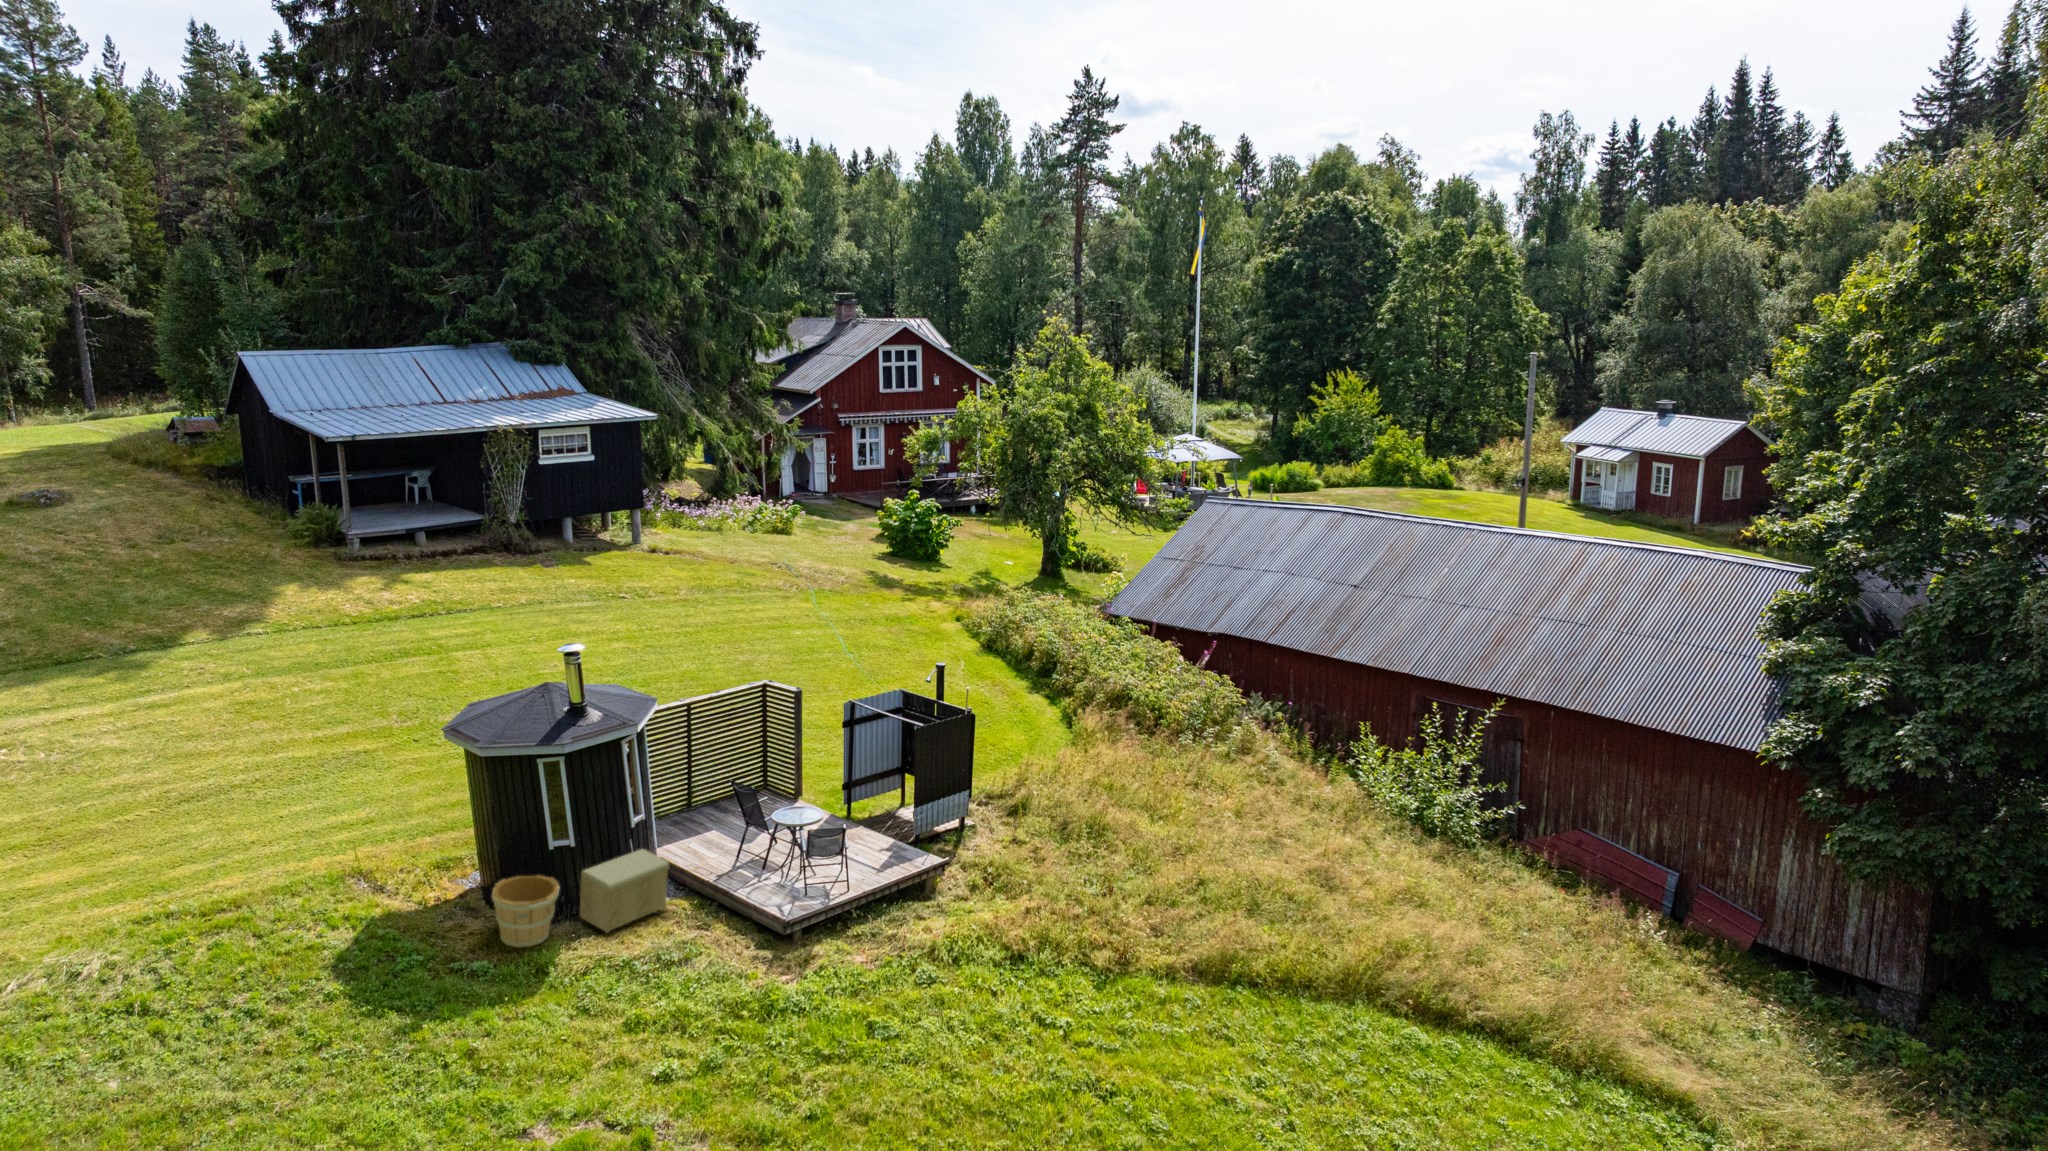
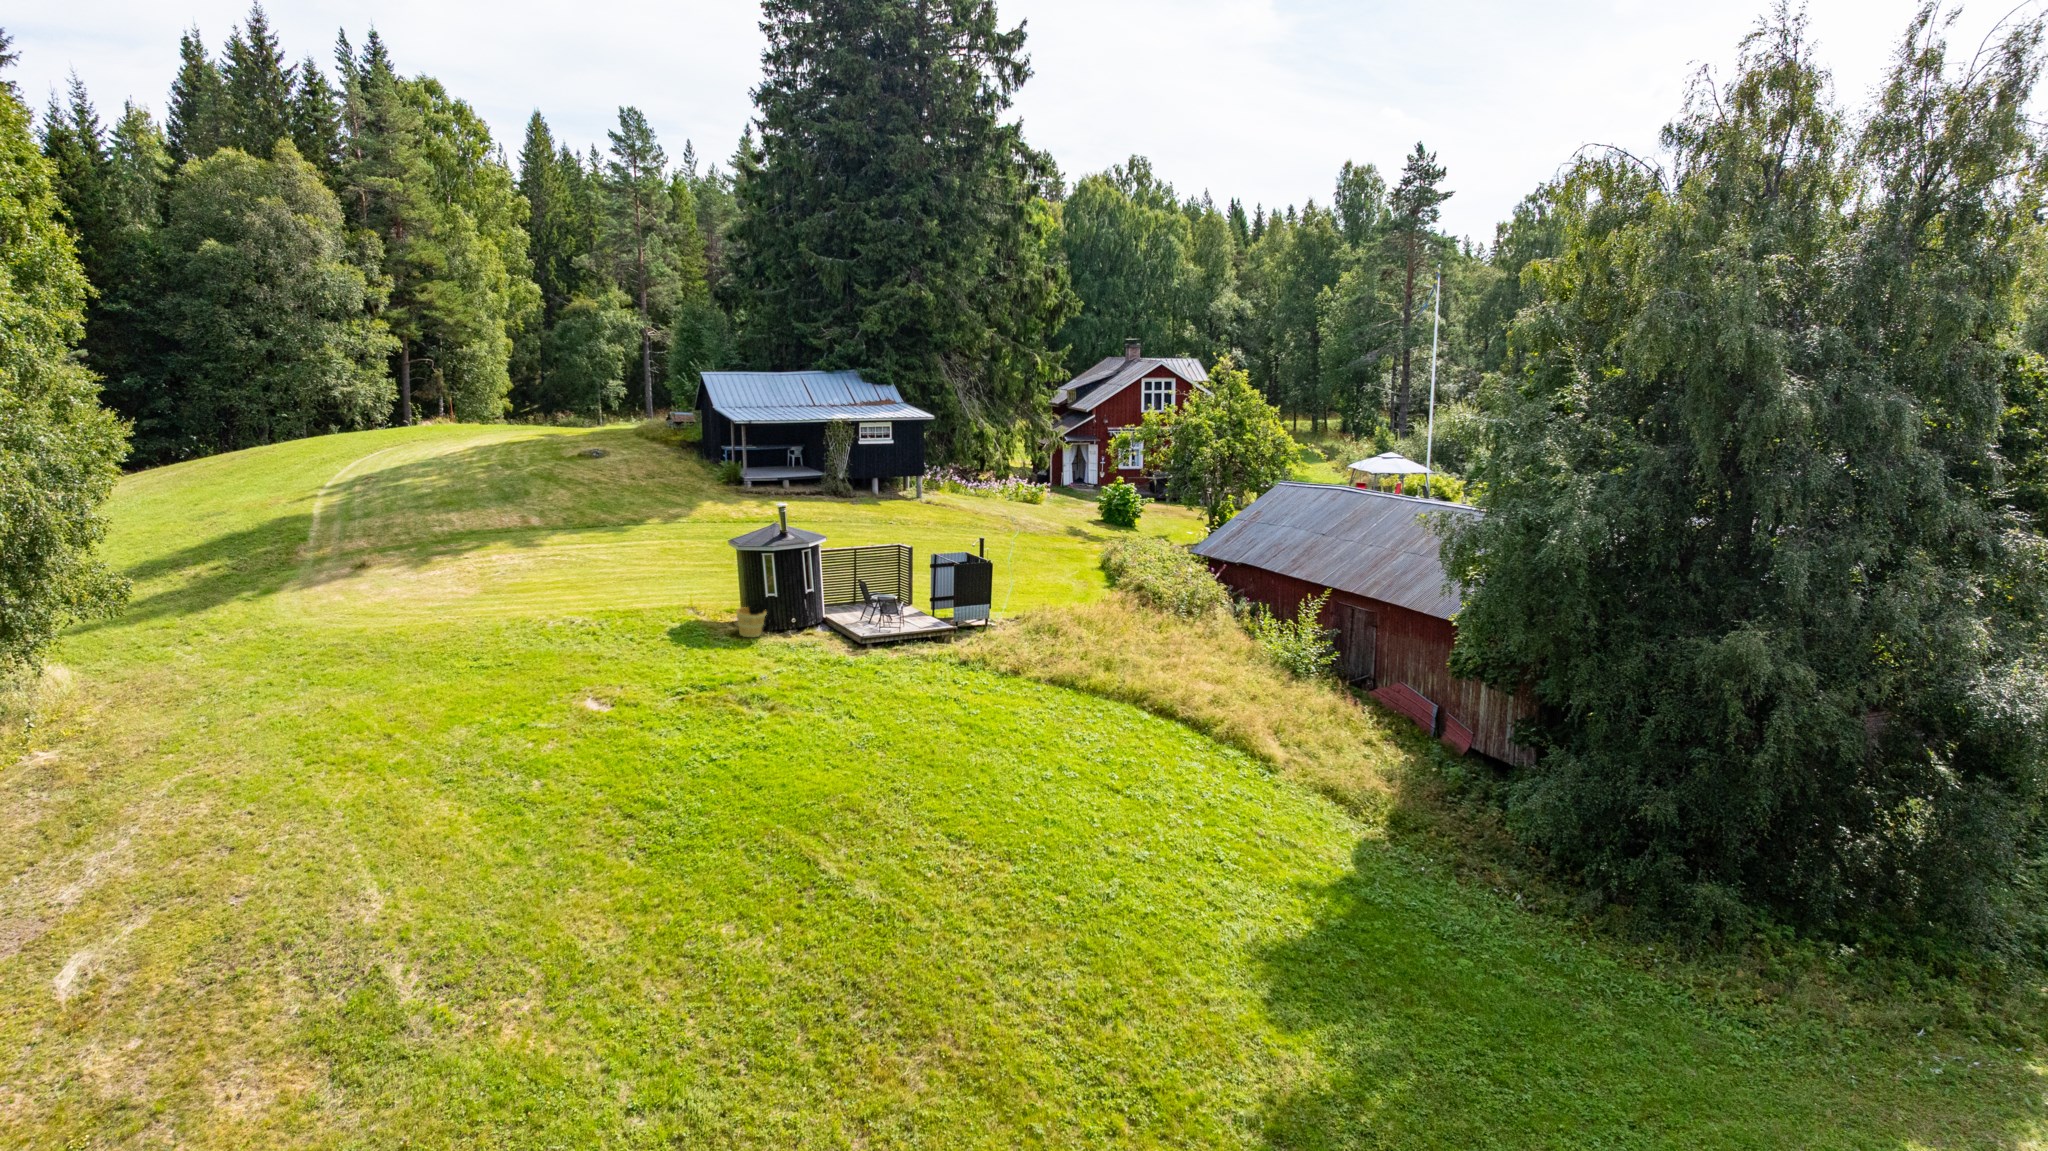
storage bench: present [580,849,669,933] -> none [776,606,819,639]

